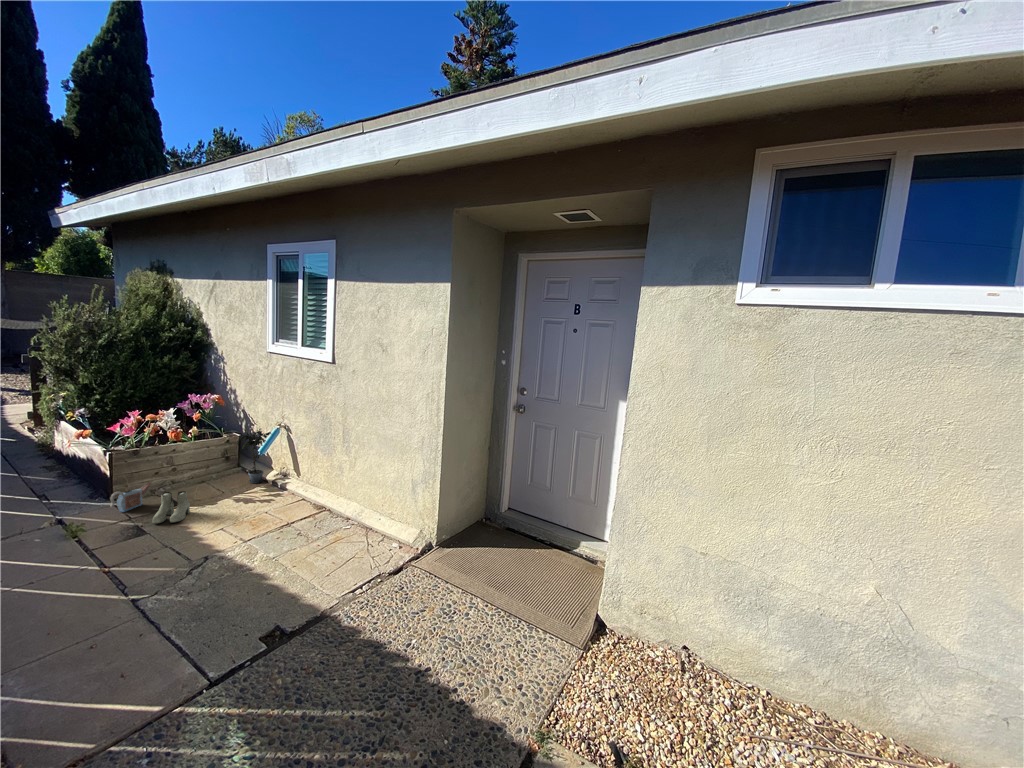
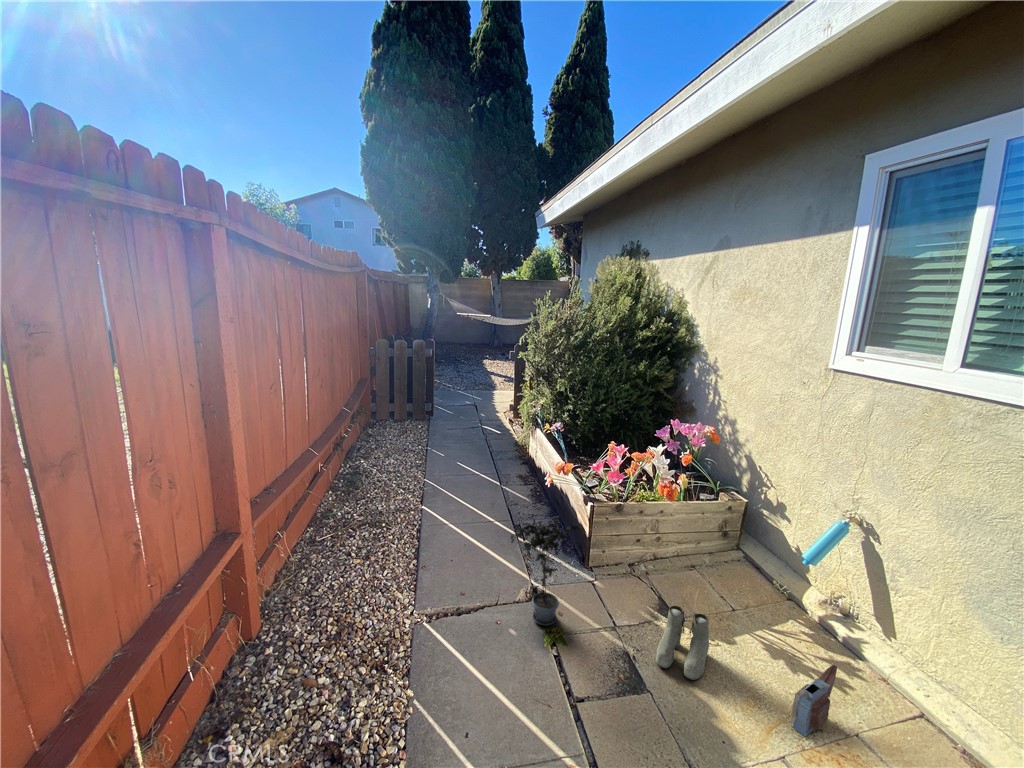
potted plant: present [237,428,271,483] -> present [511,516,580,625]
watering can: present [110,482,151,512] -> present [790,665,837,737]

